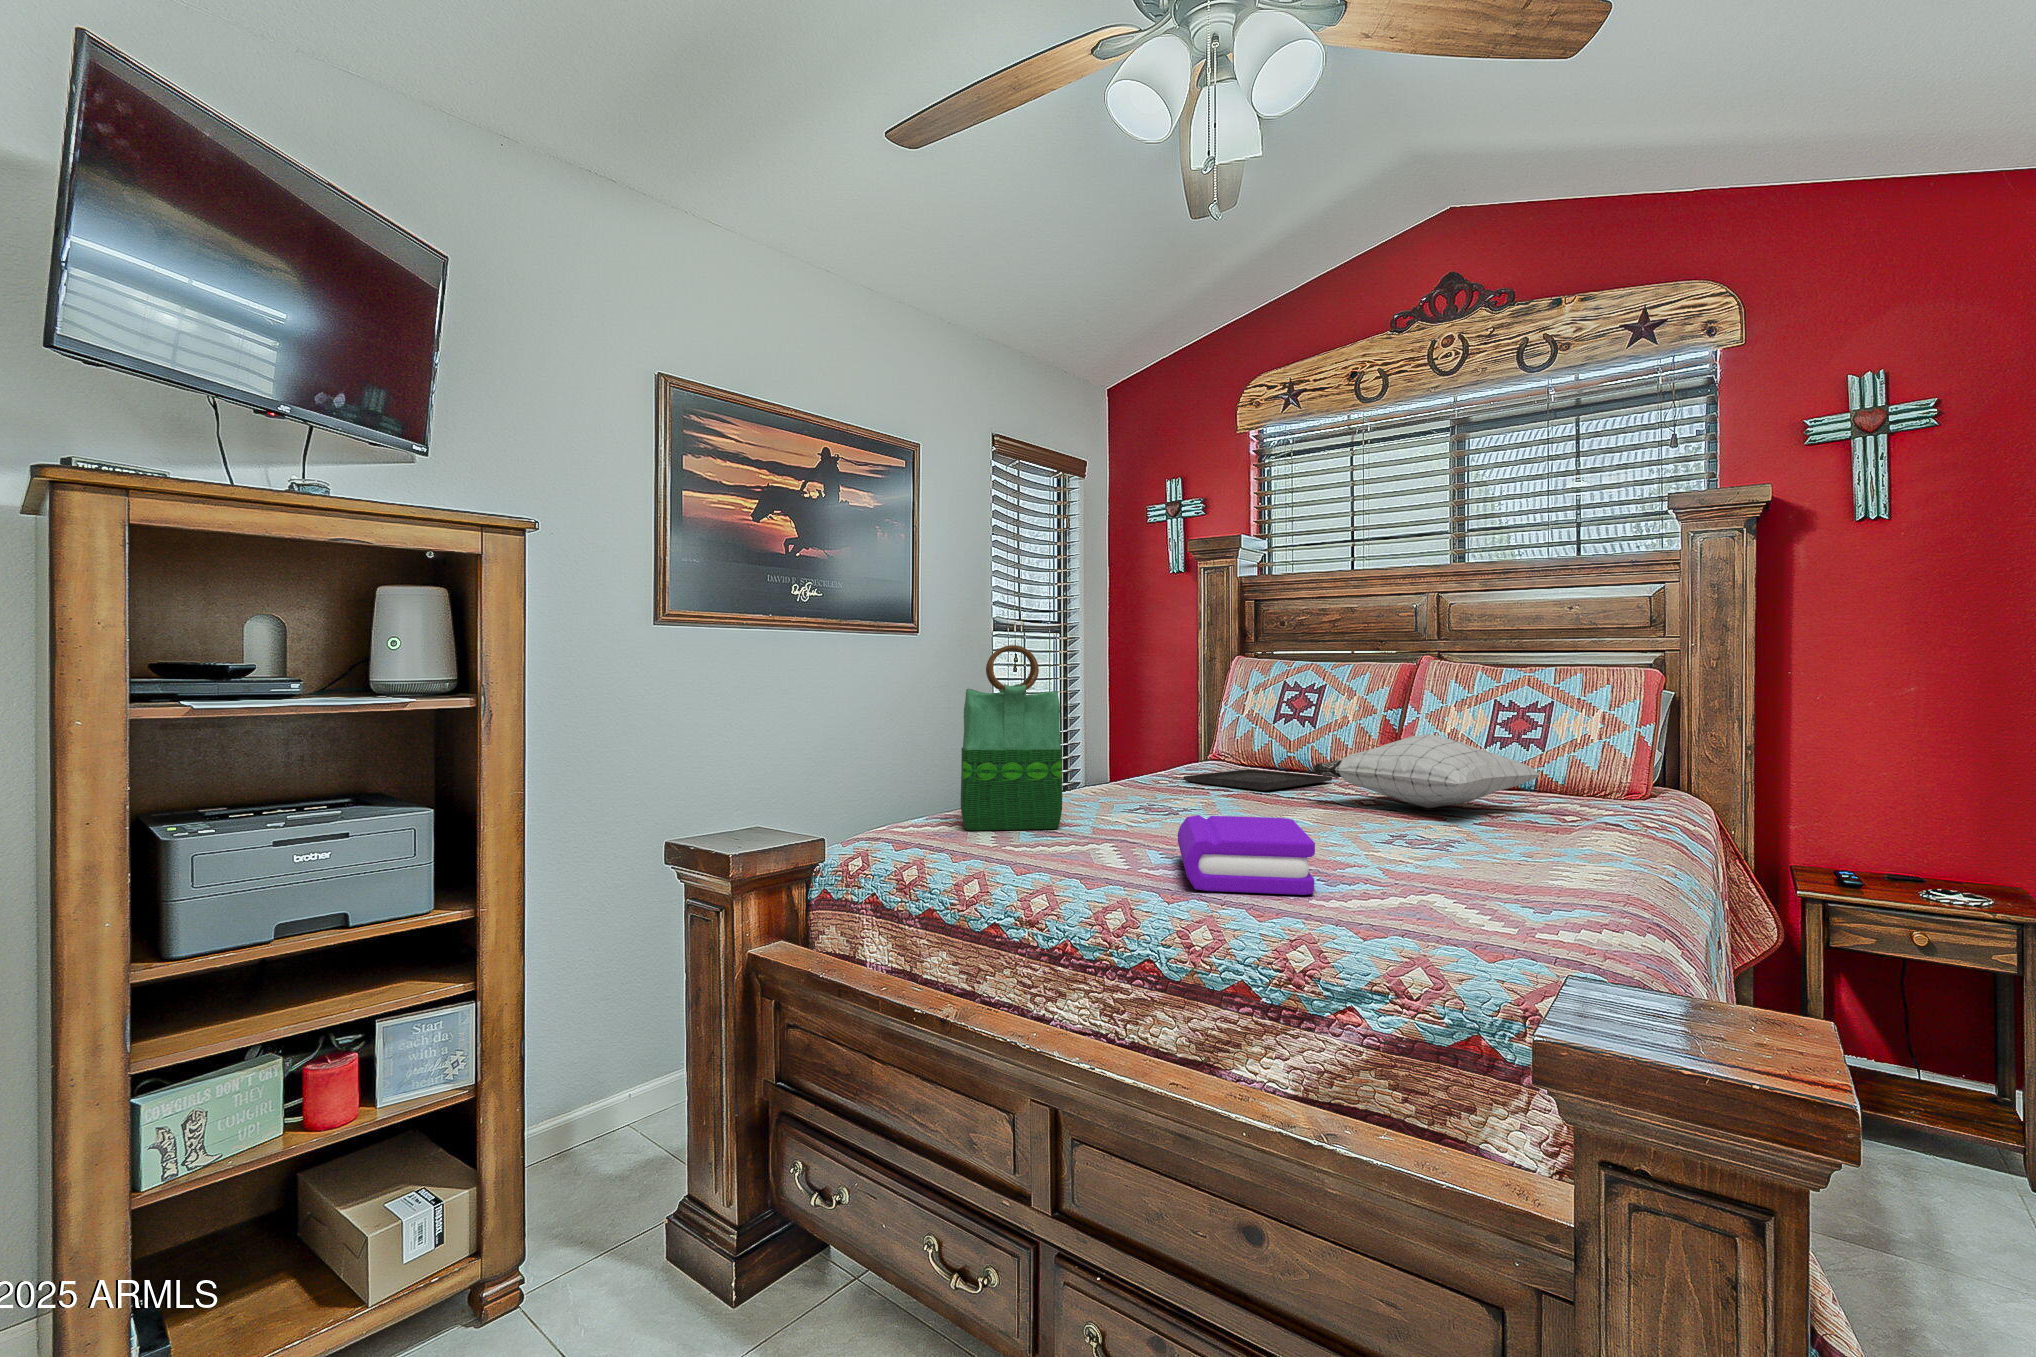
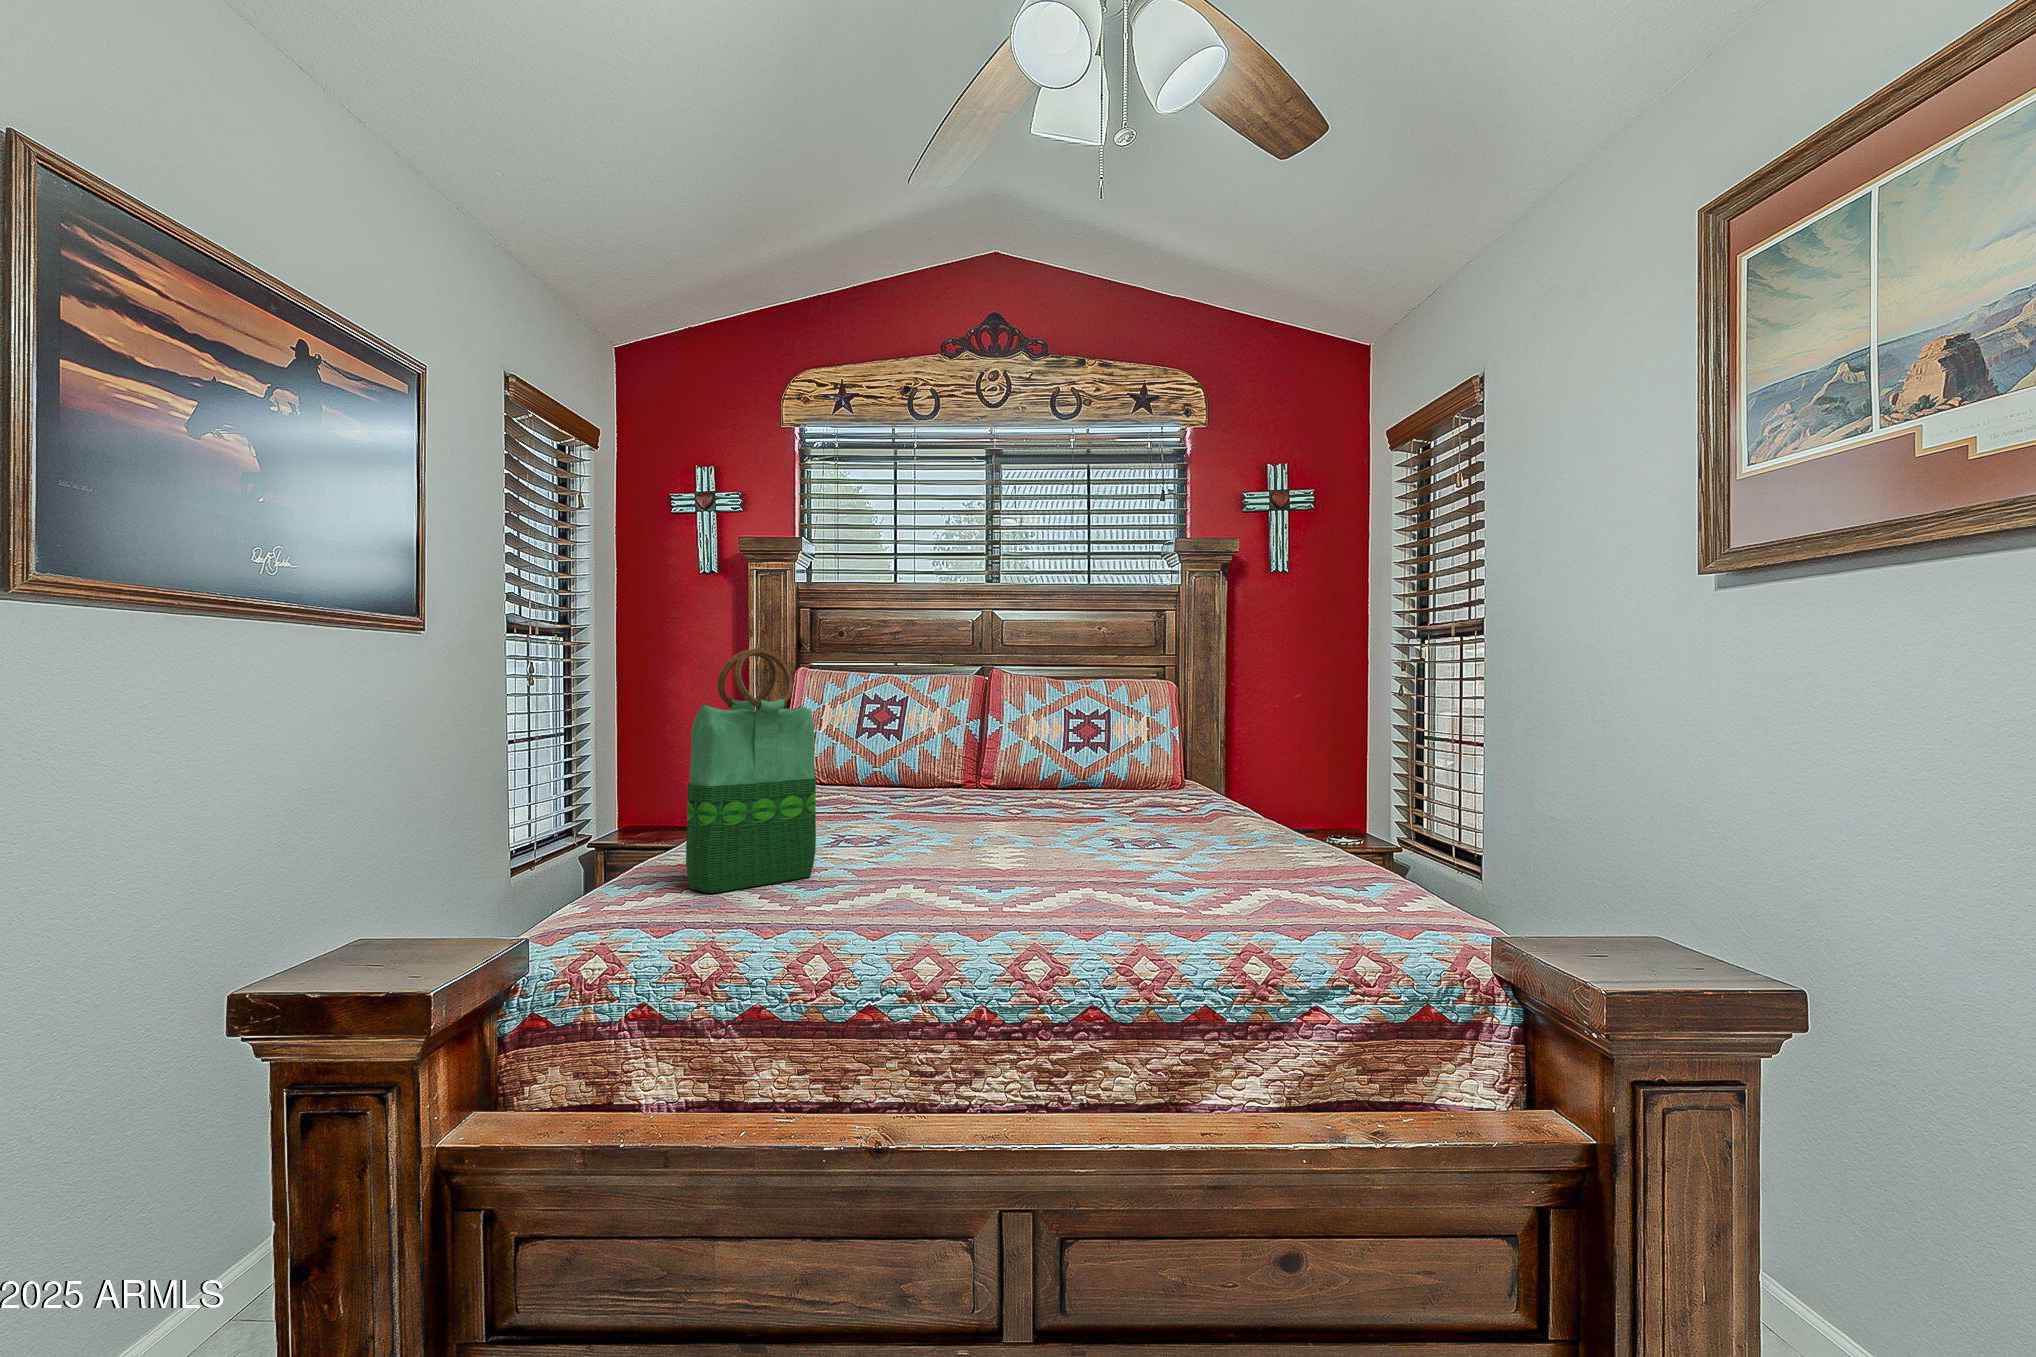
pillow: present [1313,734,1540,808] -> none [983,744,1156,814]
tray: present [1183,769,1332,790] -> none [809,789,948,810]
book: present [1178,815,1315,895] -> none [1011,834,1199,919]

